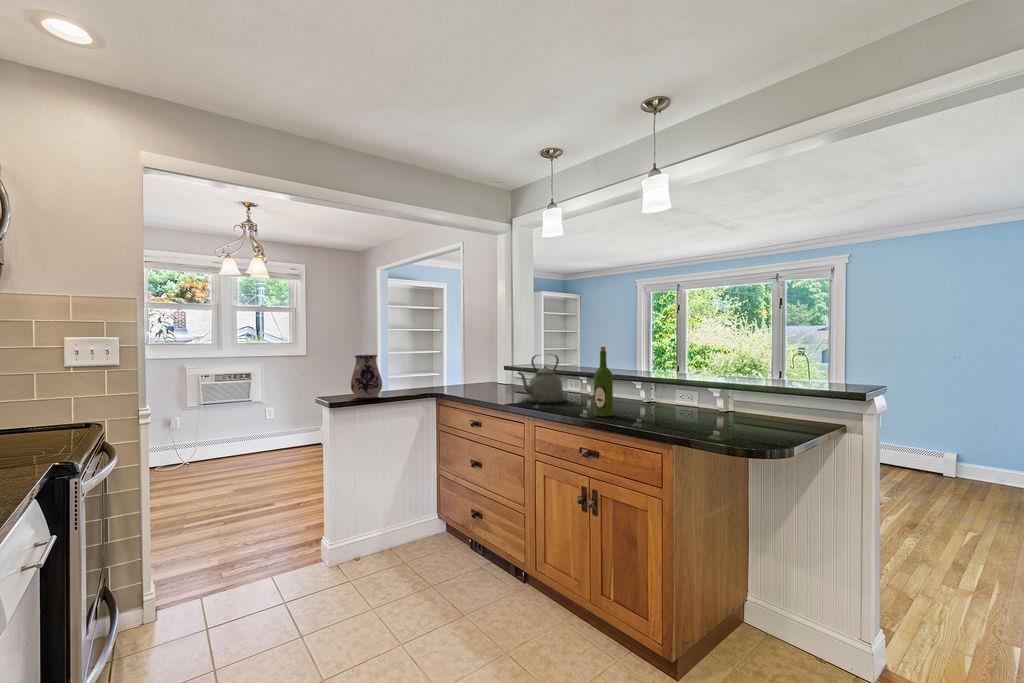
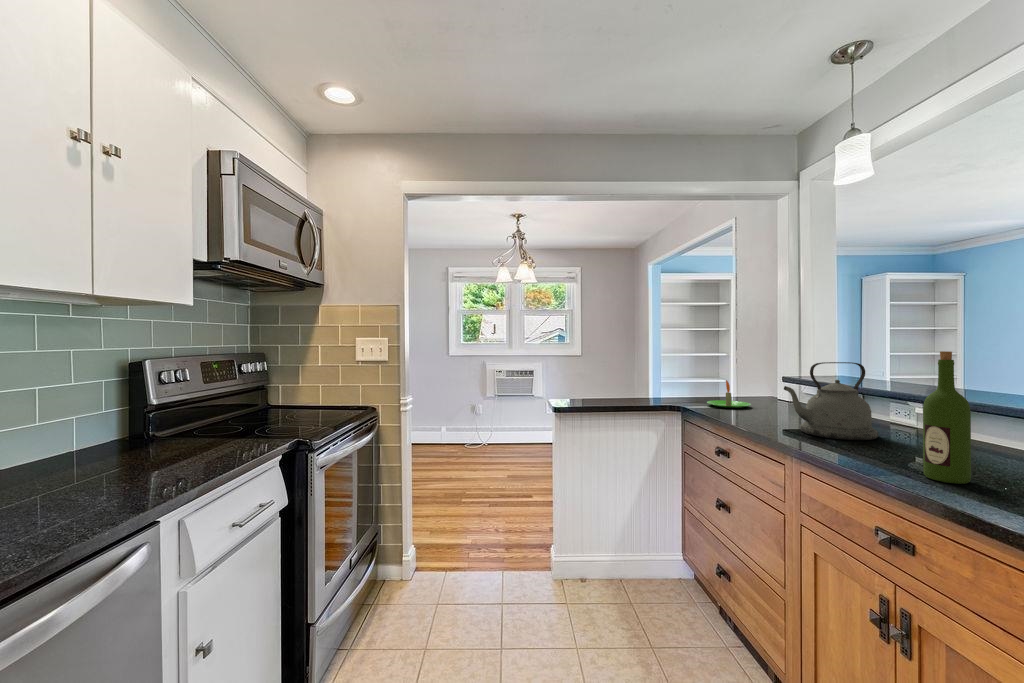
ceramic pitcher: present [351,355,382,398] -> none [581,356,614,404]
candle: none [455,371,486,392] -> present [707,380,751,408]

